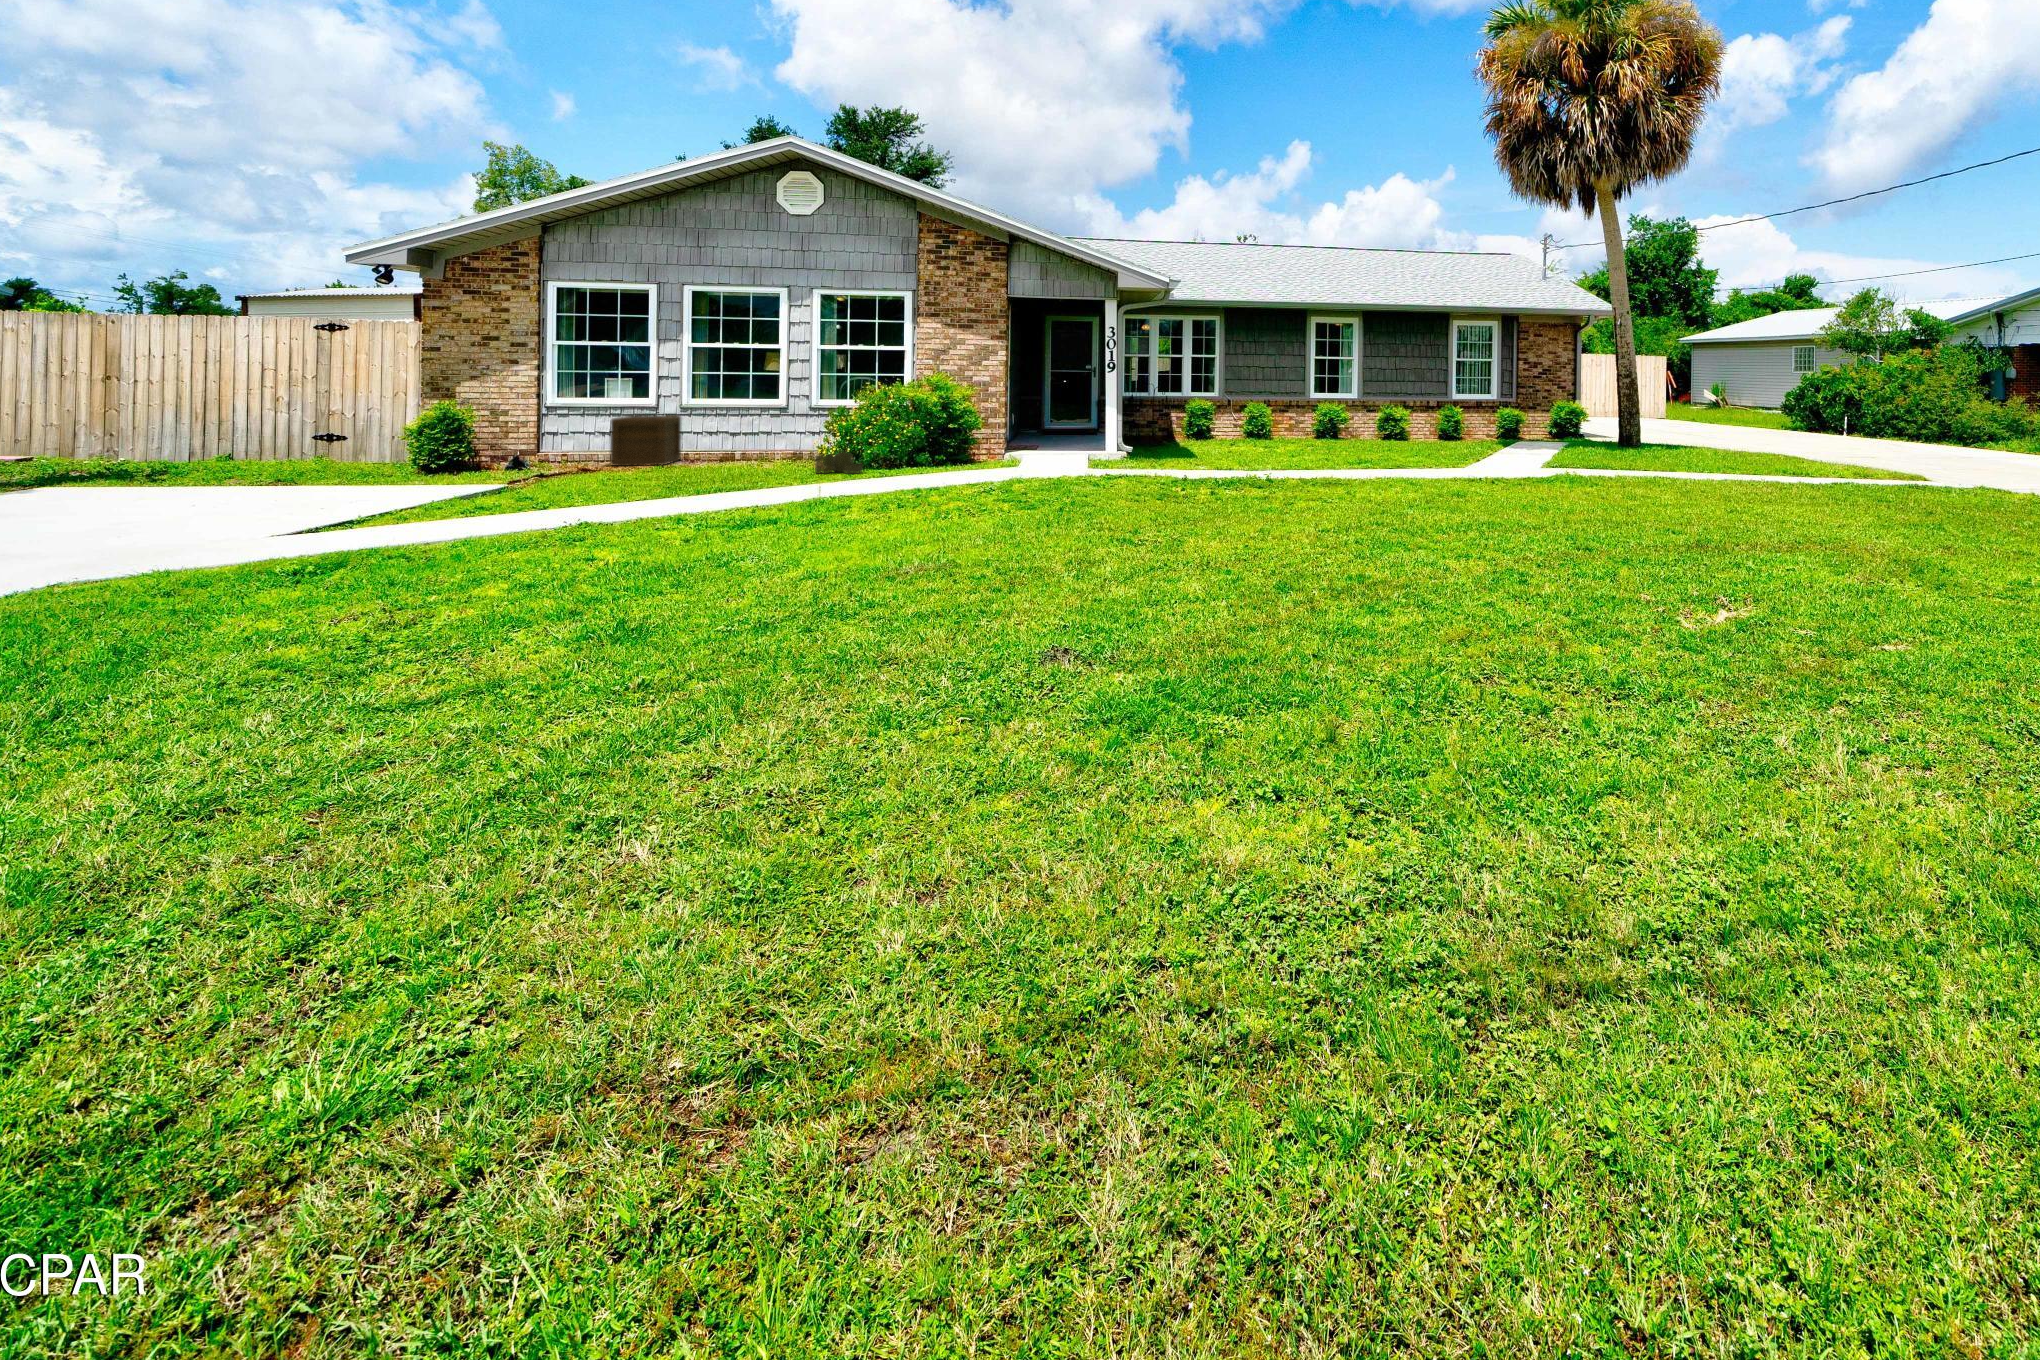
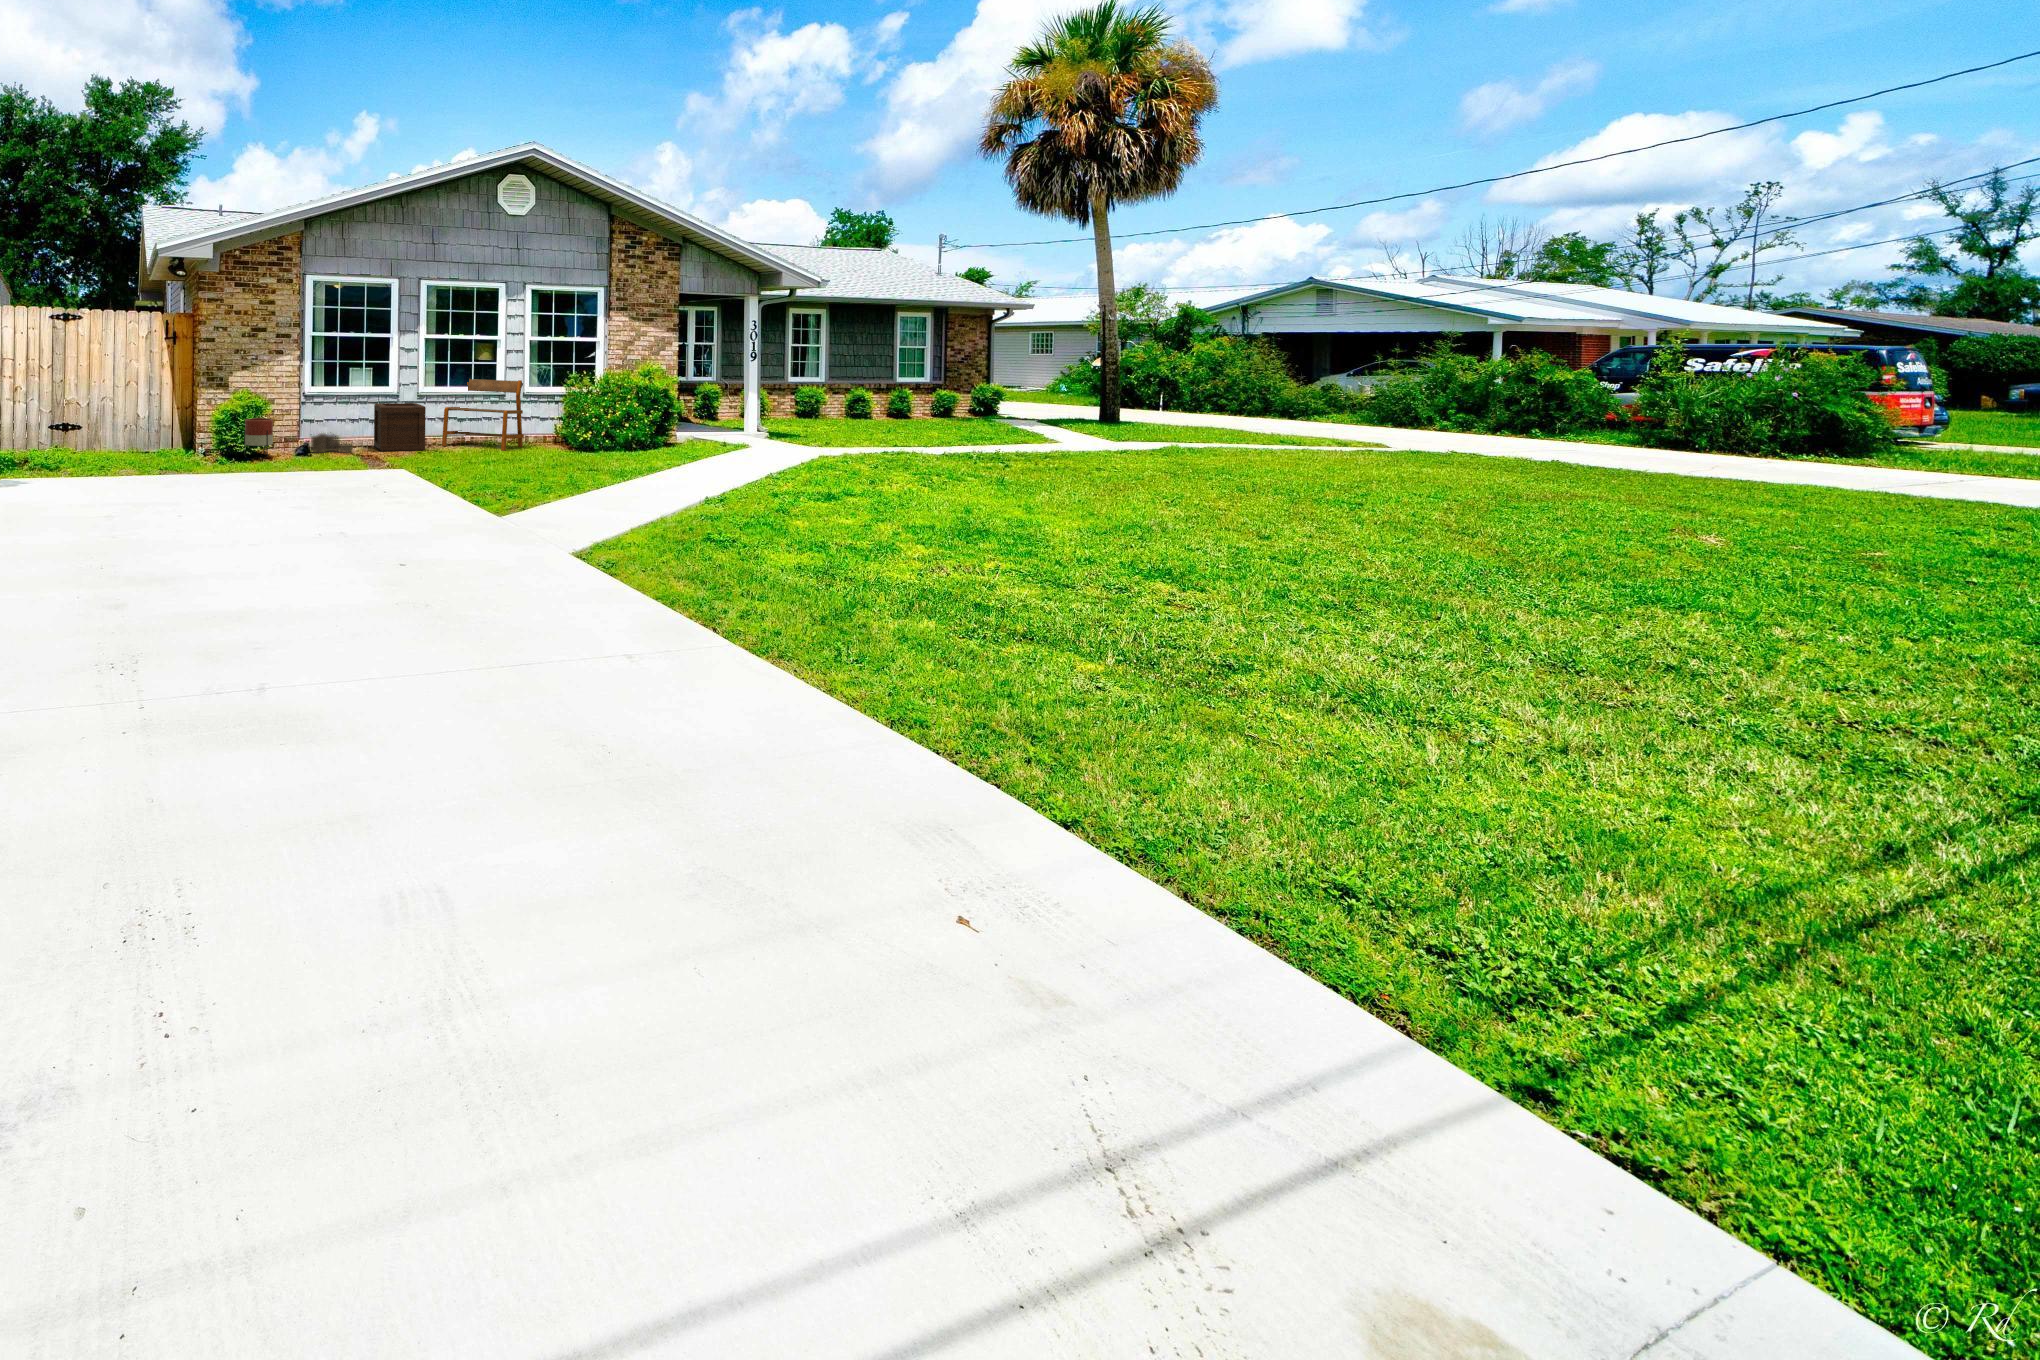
bench: none [705,389,792,466] -> present [442,379,524,451]
planter: none [439,431,476,472] -> present [244,418,273,456]
woven basket: present [815,451,862,474] -> present [311,433,353,453]

